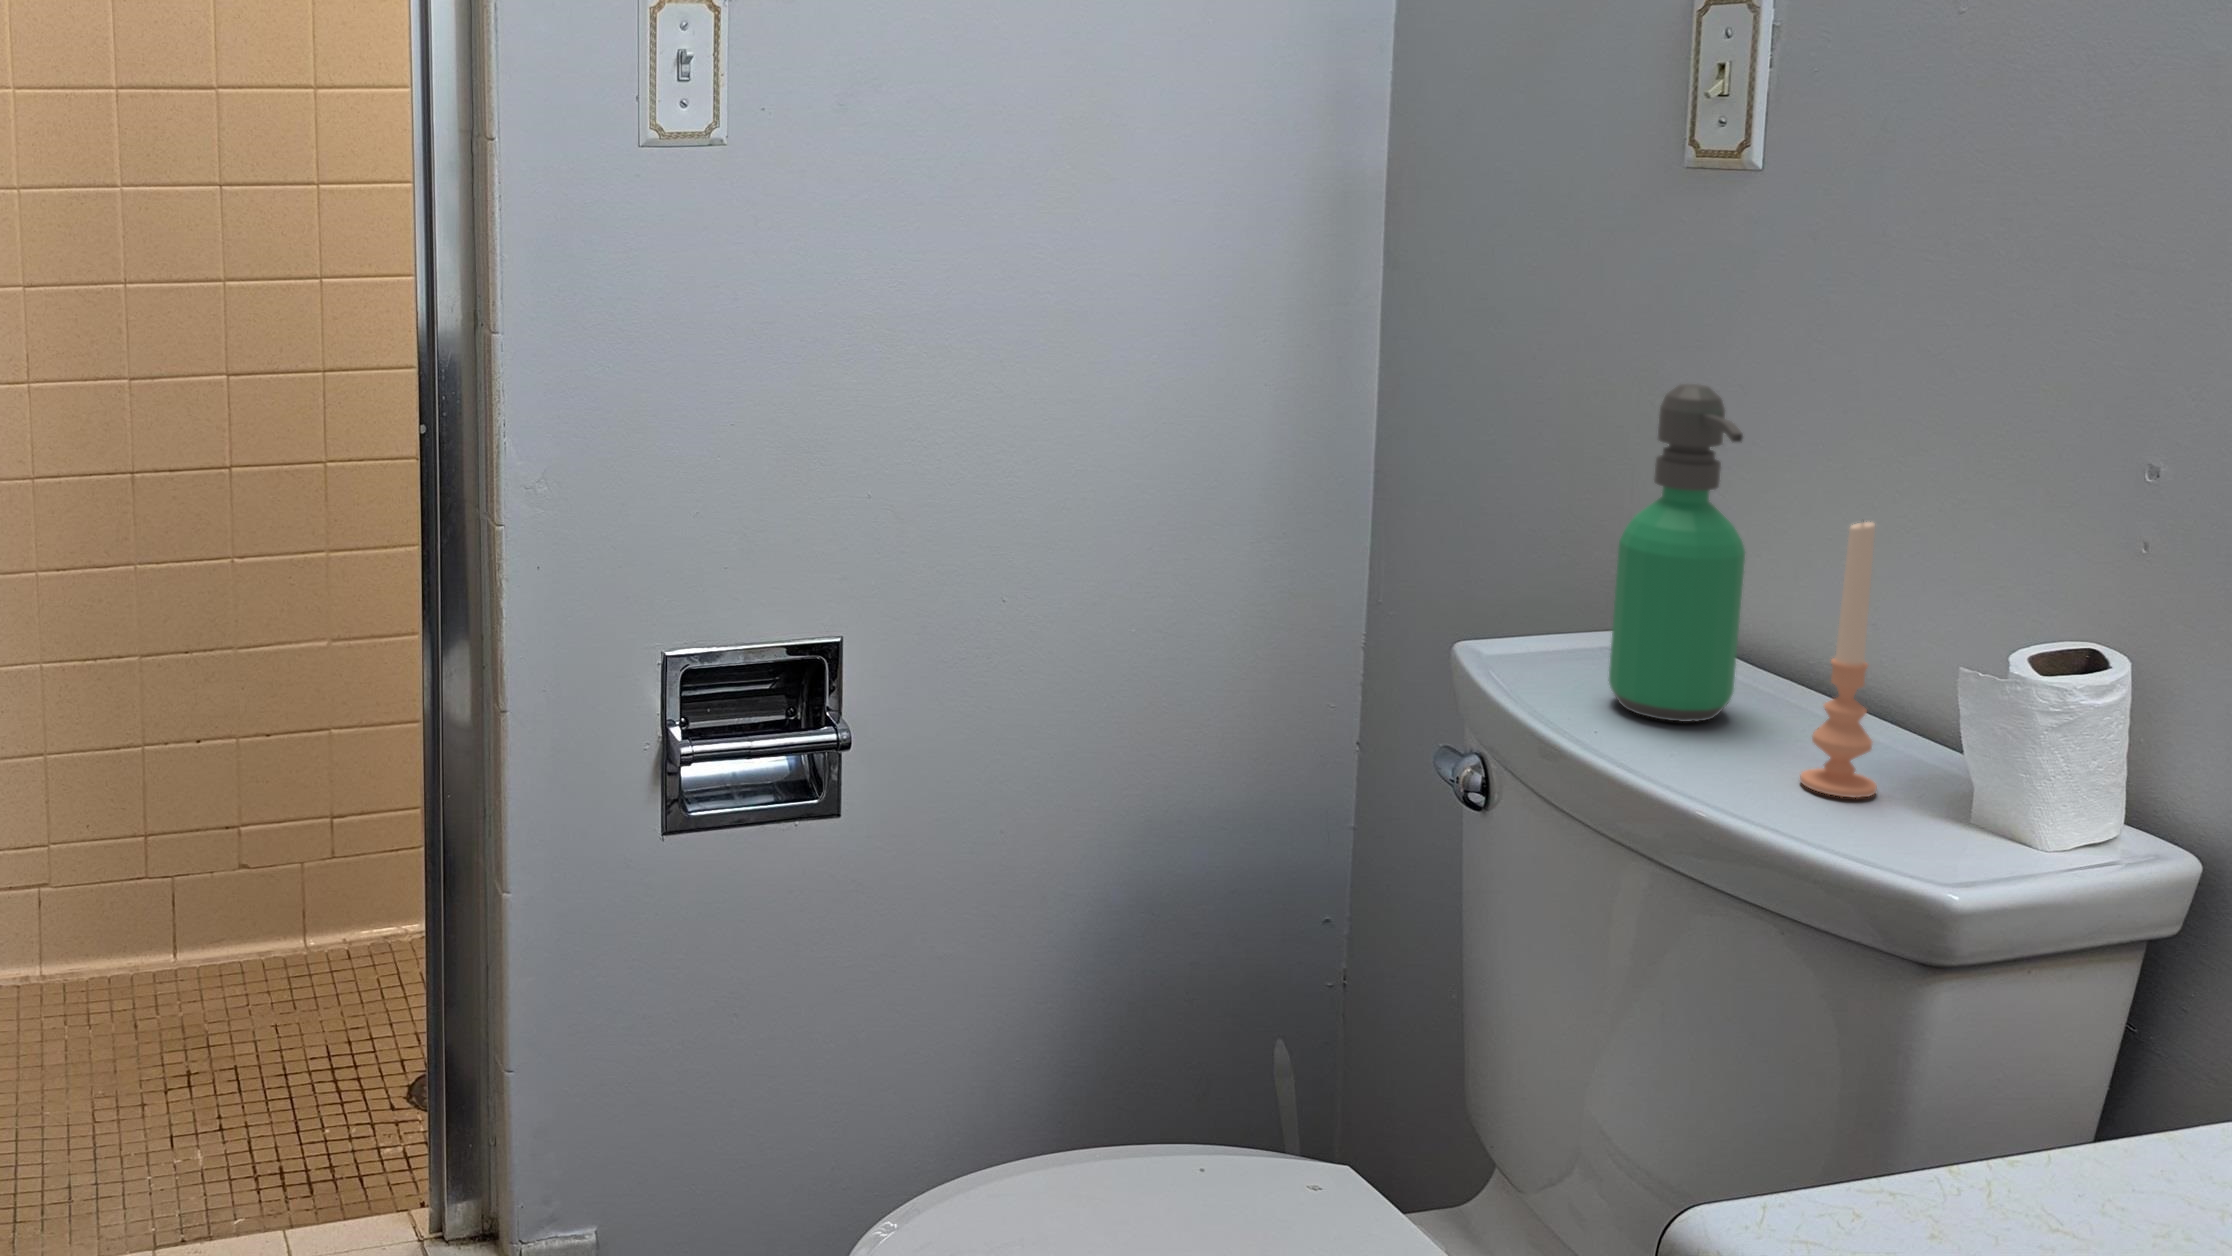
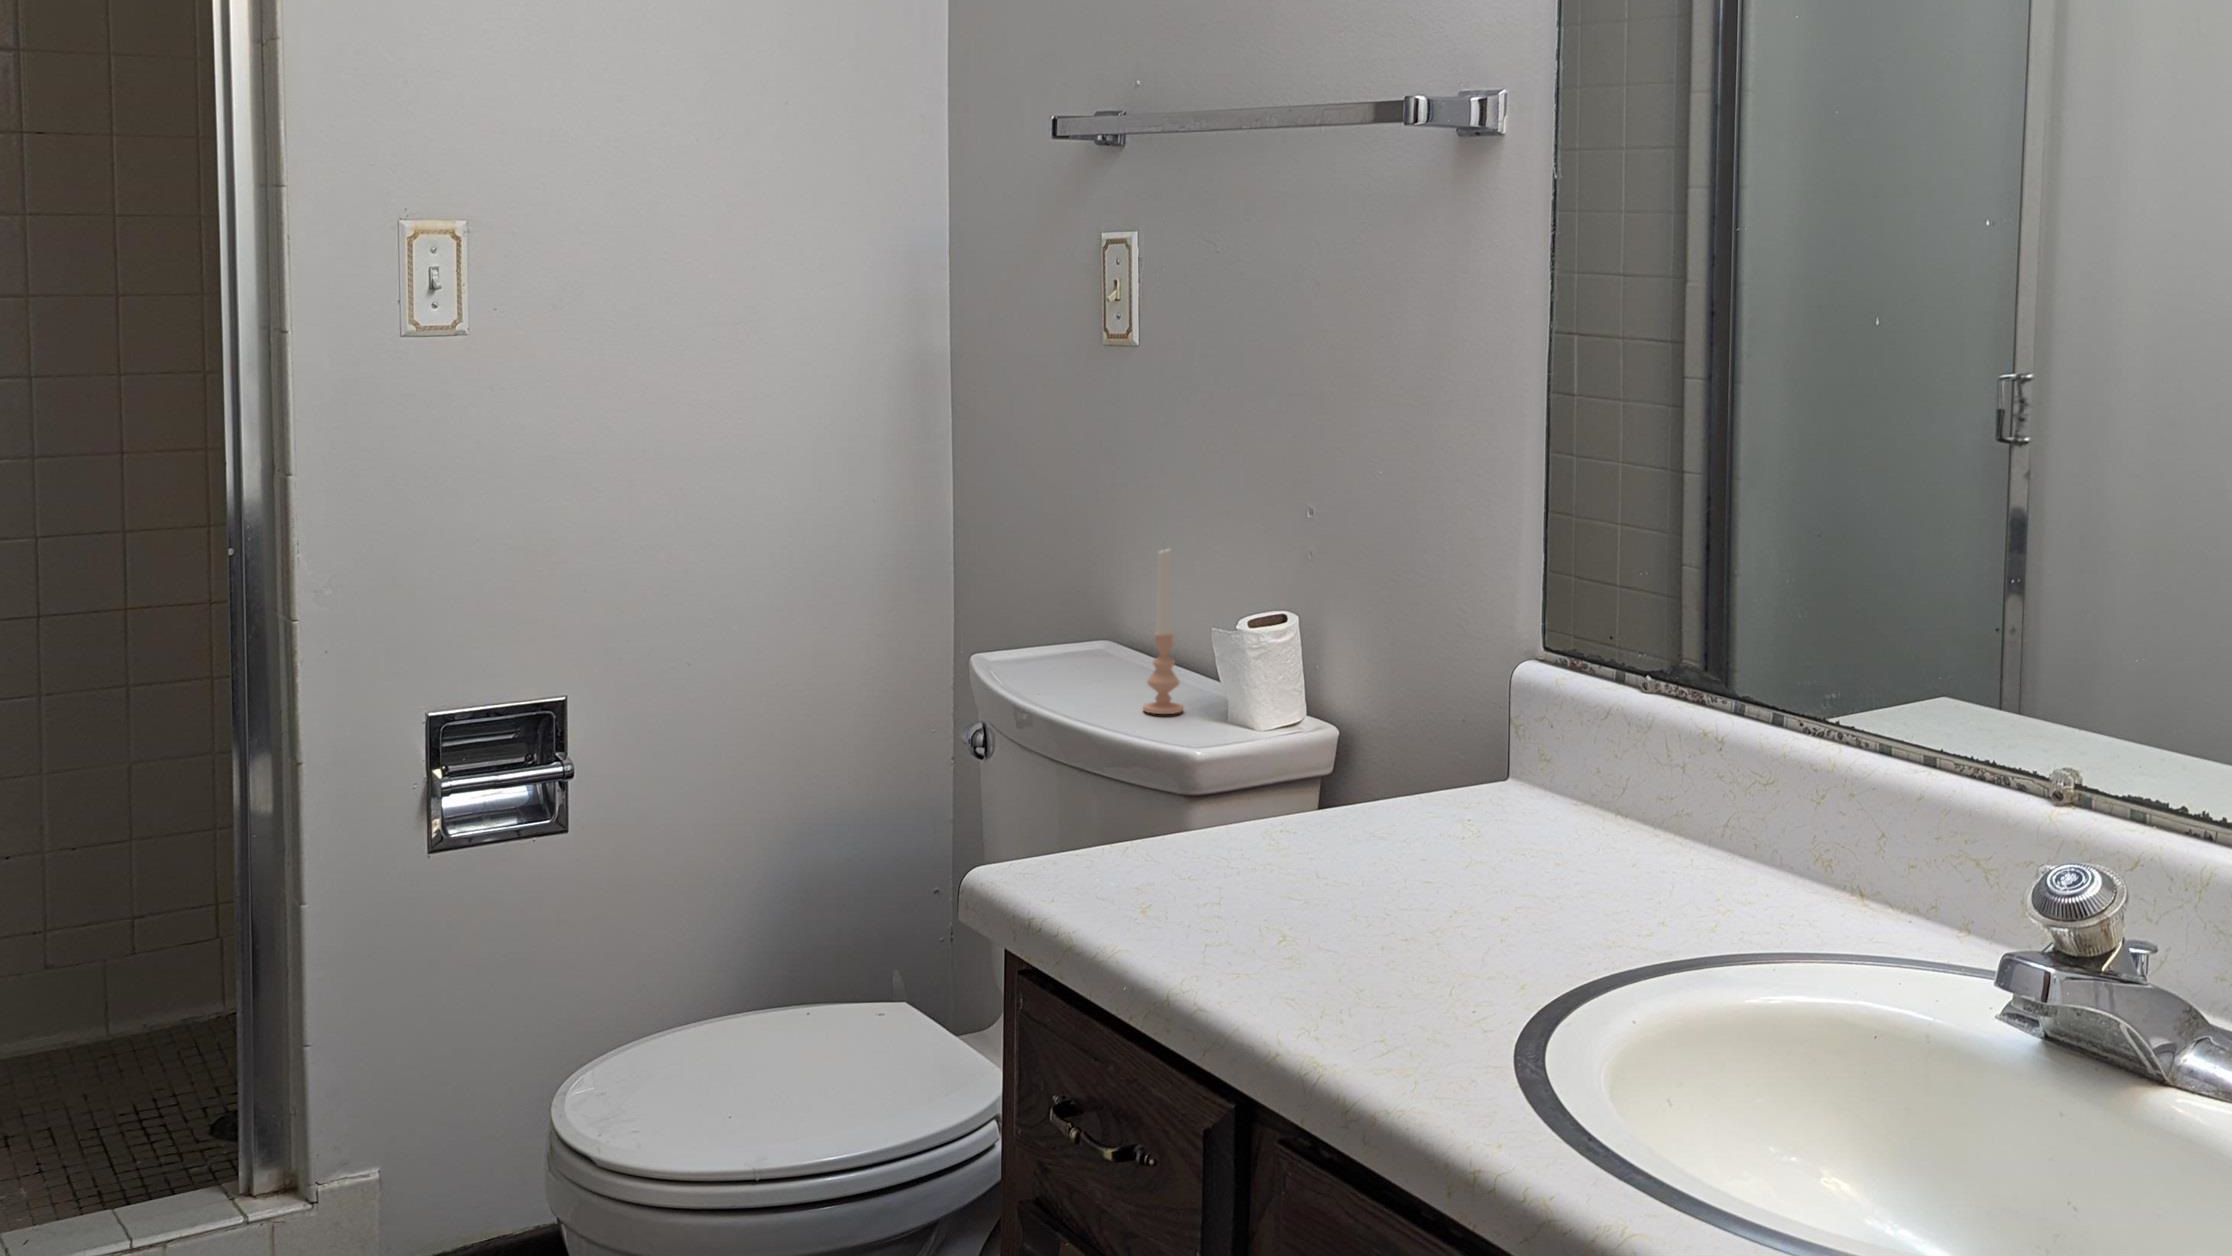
soap dispenser: present [1609,384,1745,722] -> none [1051,476,1122,686]

